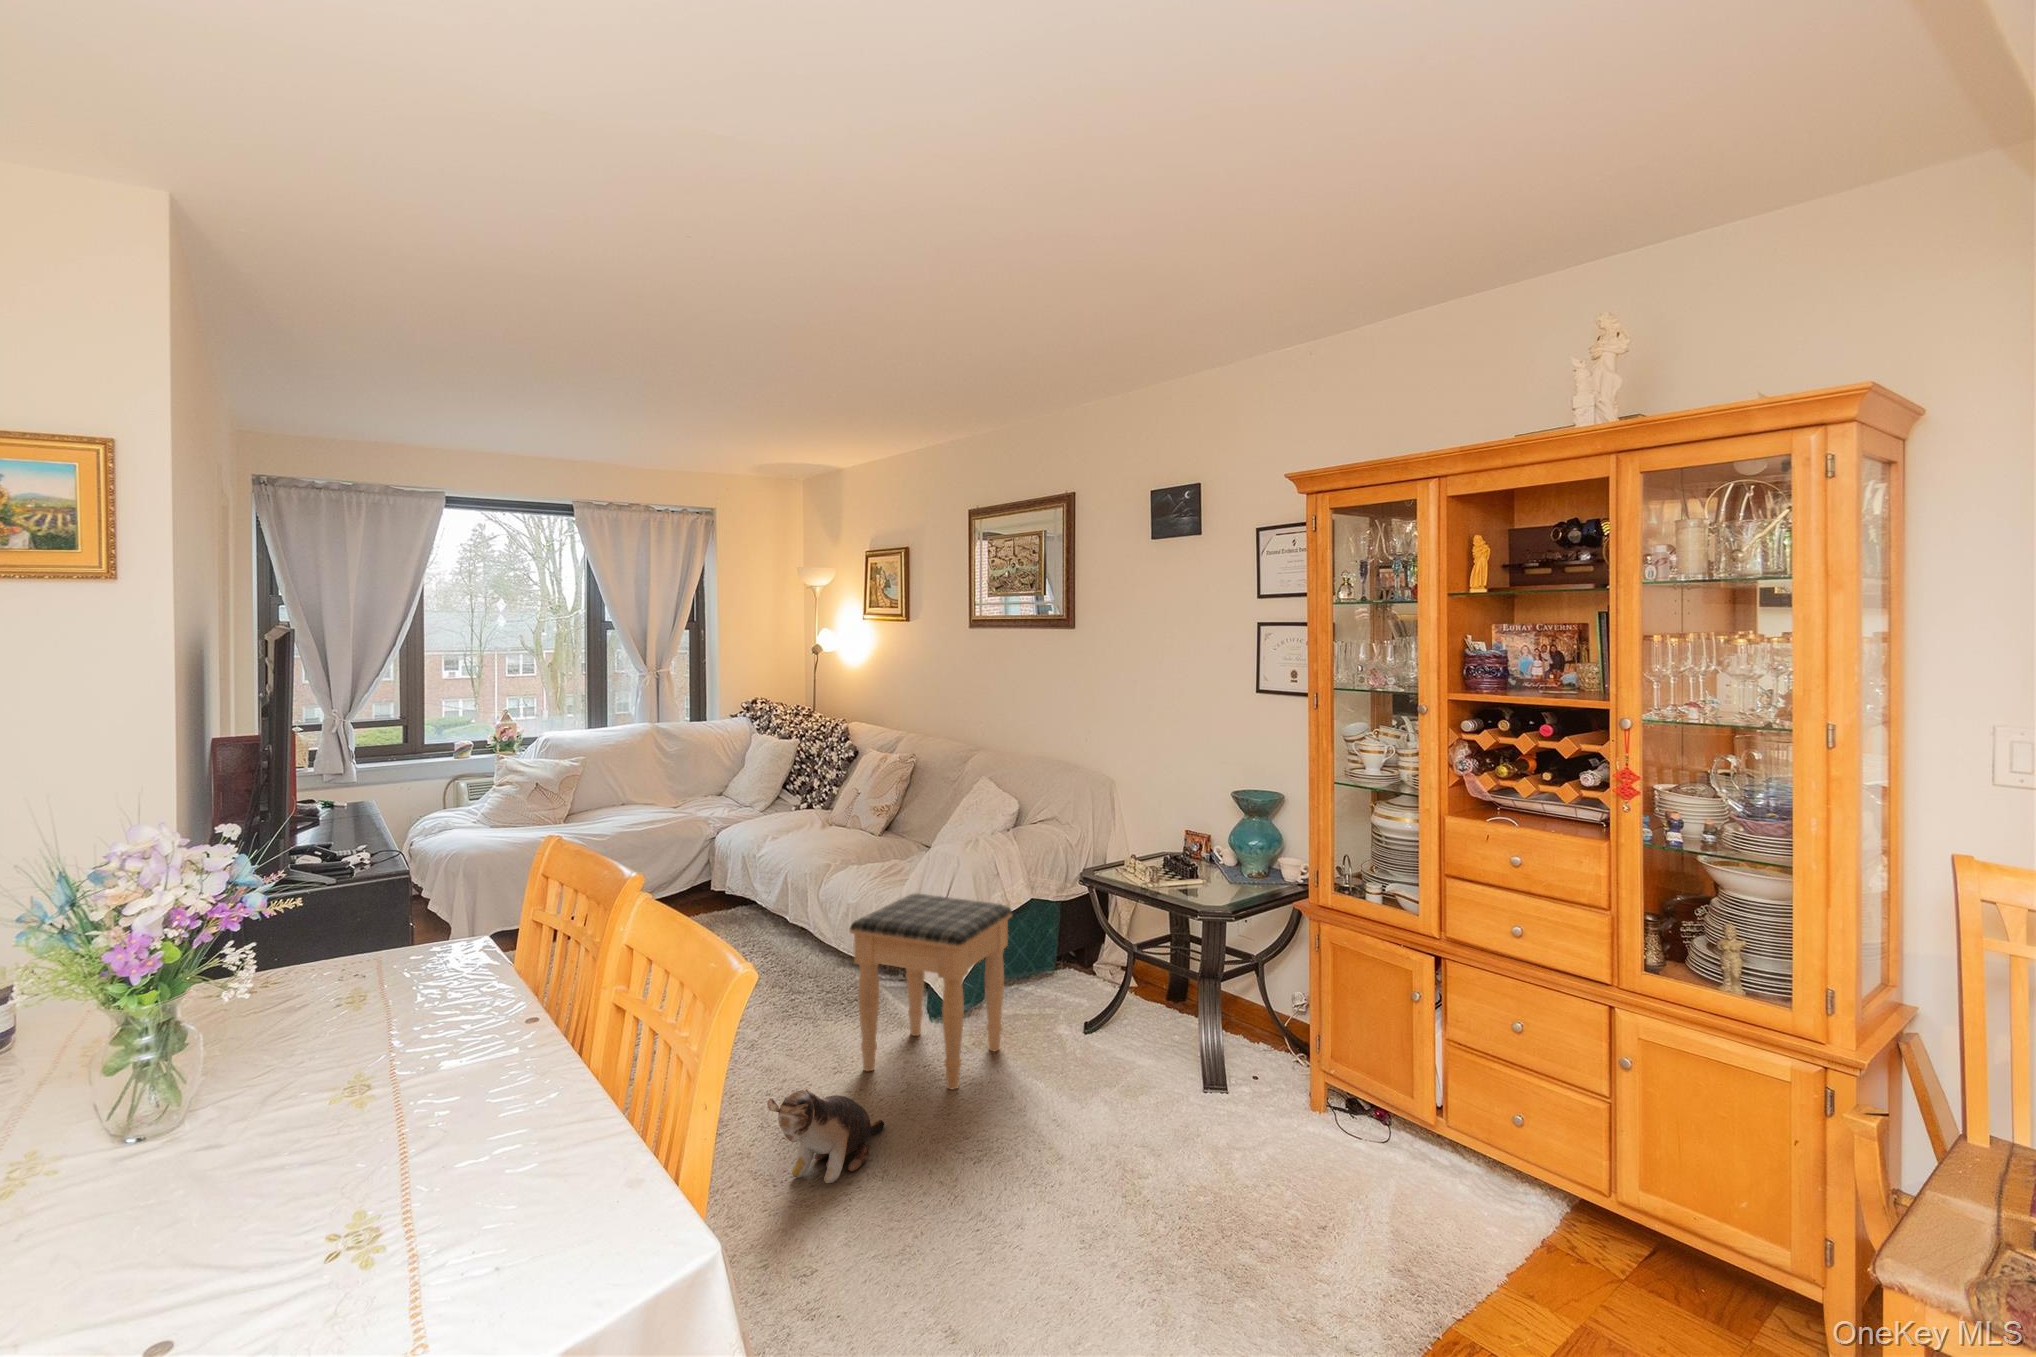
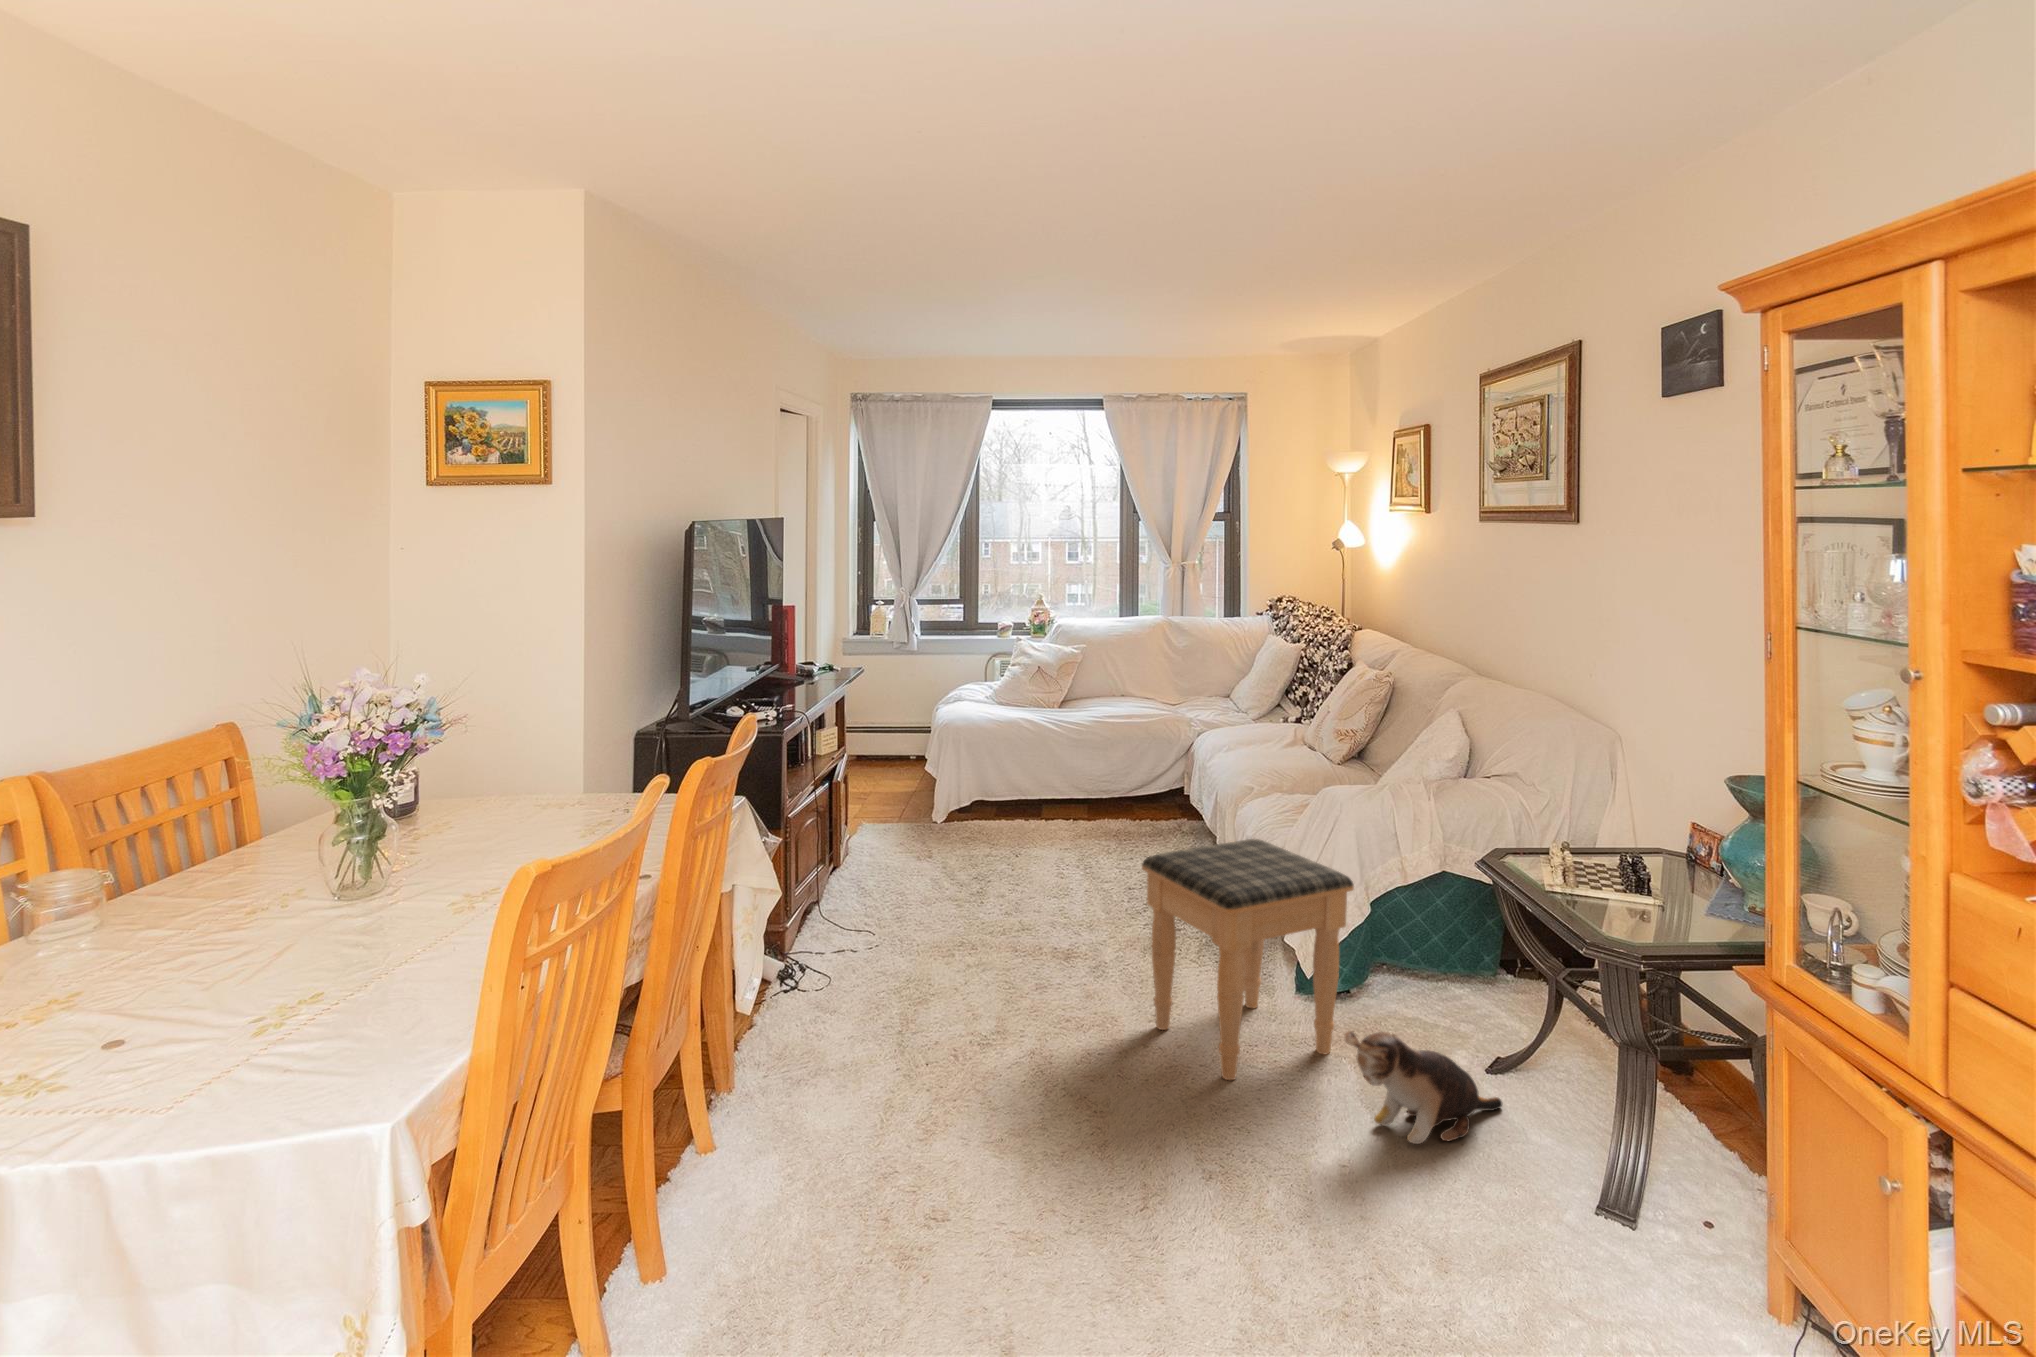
plush toy: present [767,1089,884,1183] -> present [1345,1031,1502,1144]

